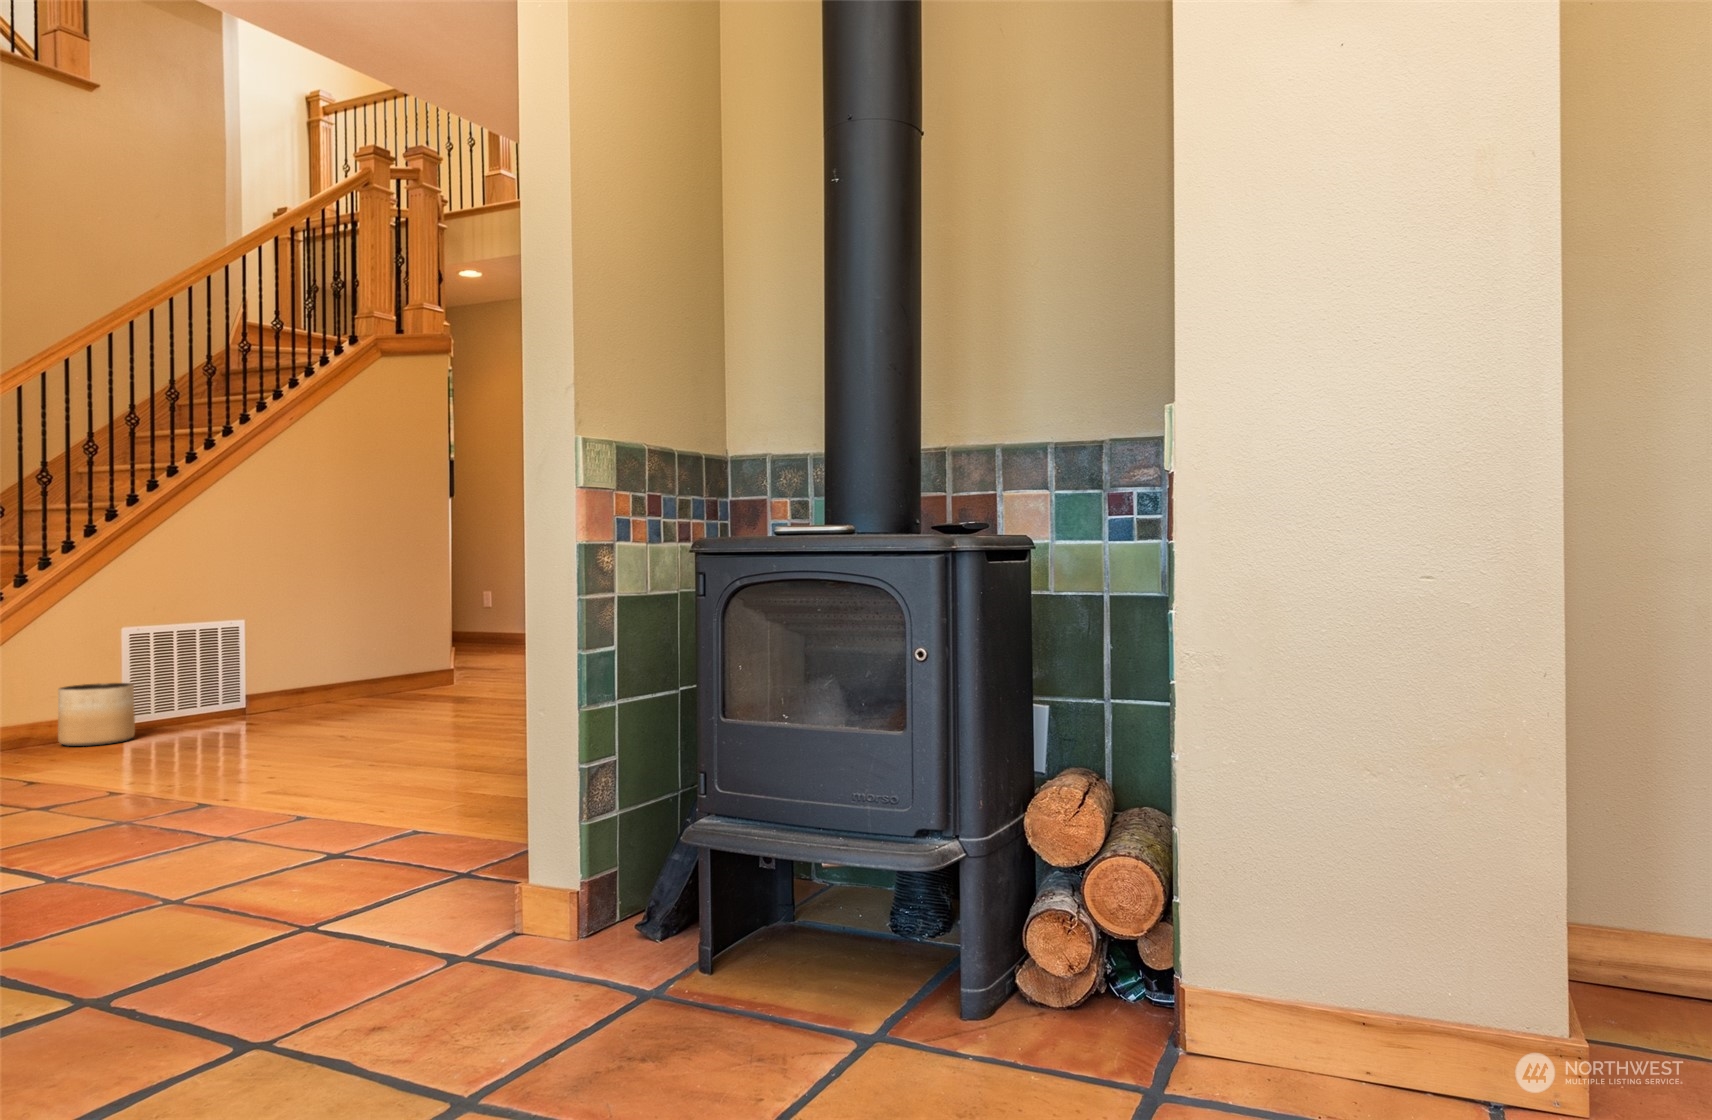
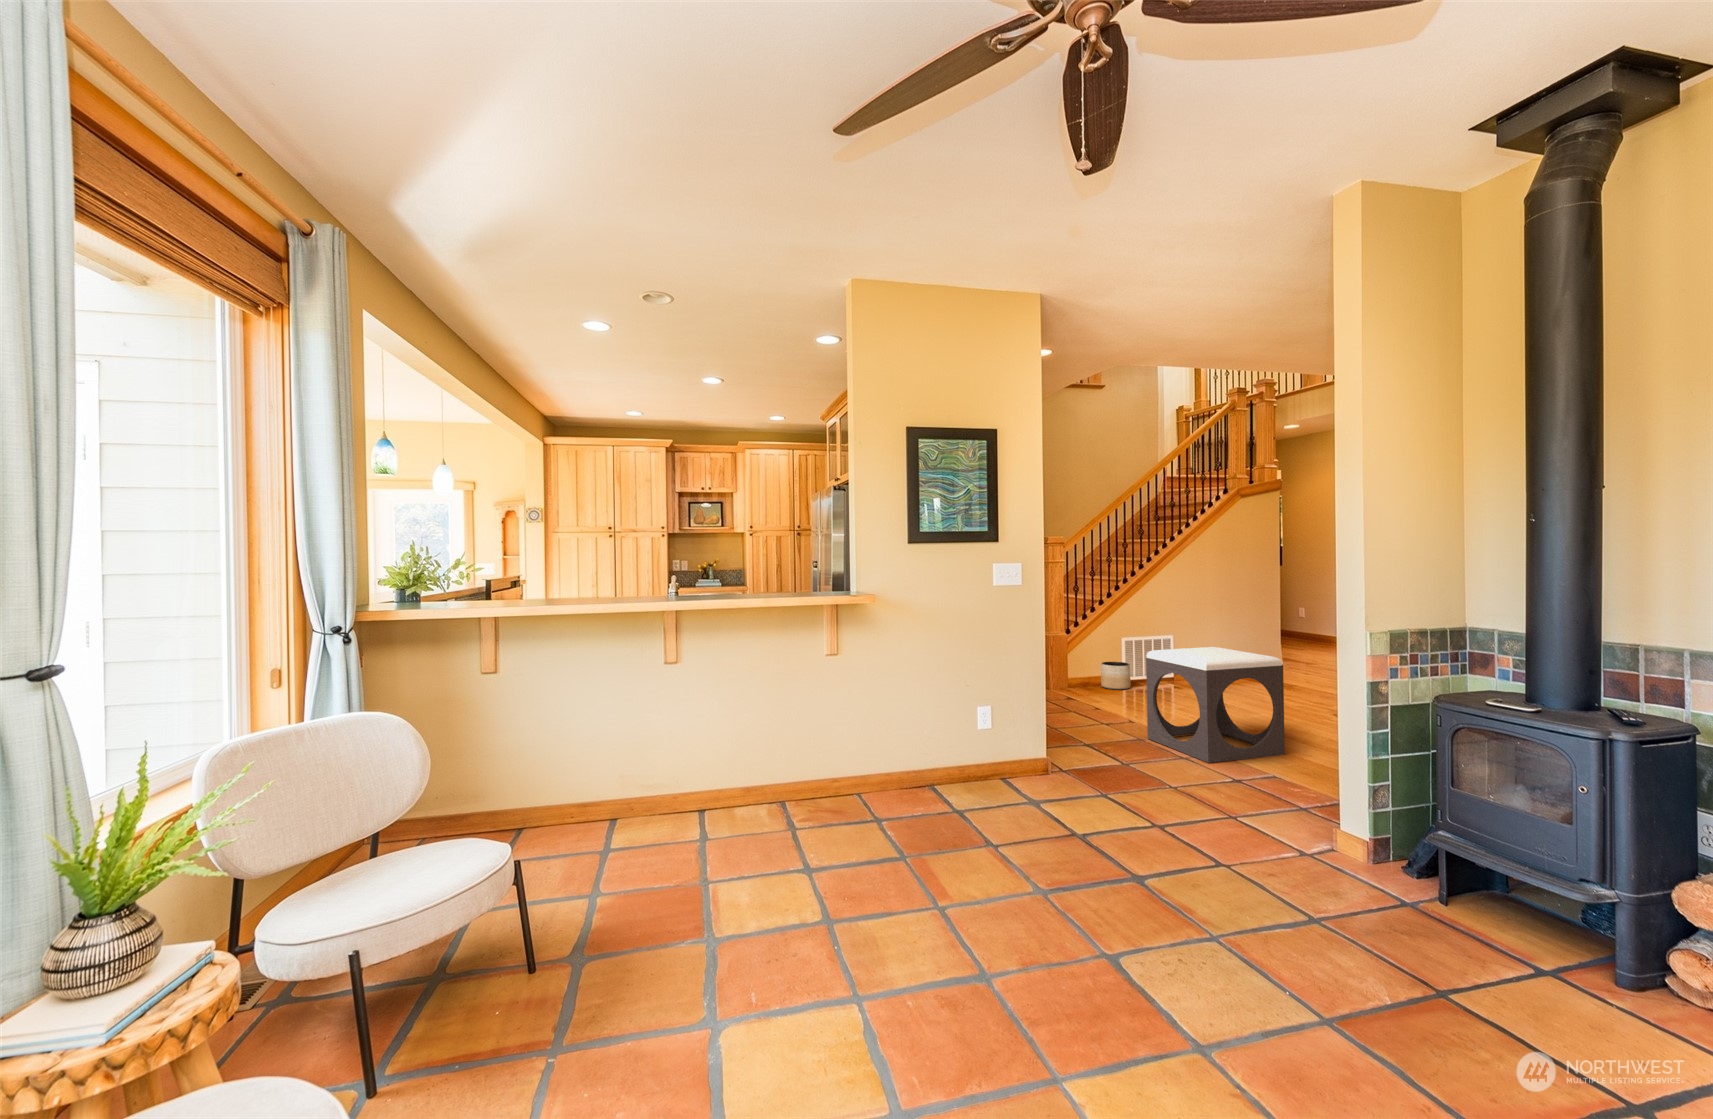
footstool: none [136,594,439,838] -> present [1146,647,1285,763]

